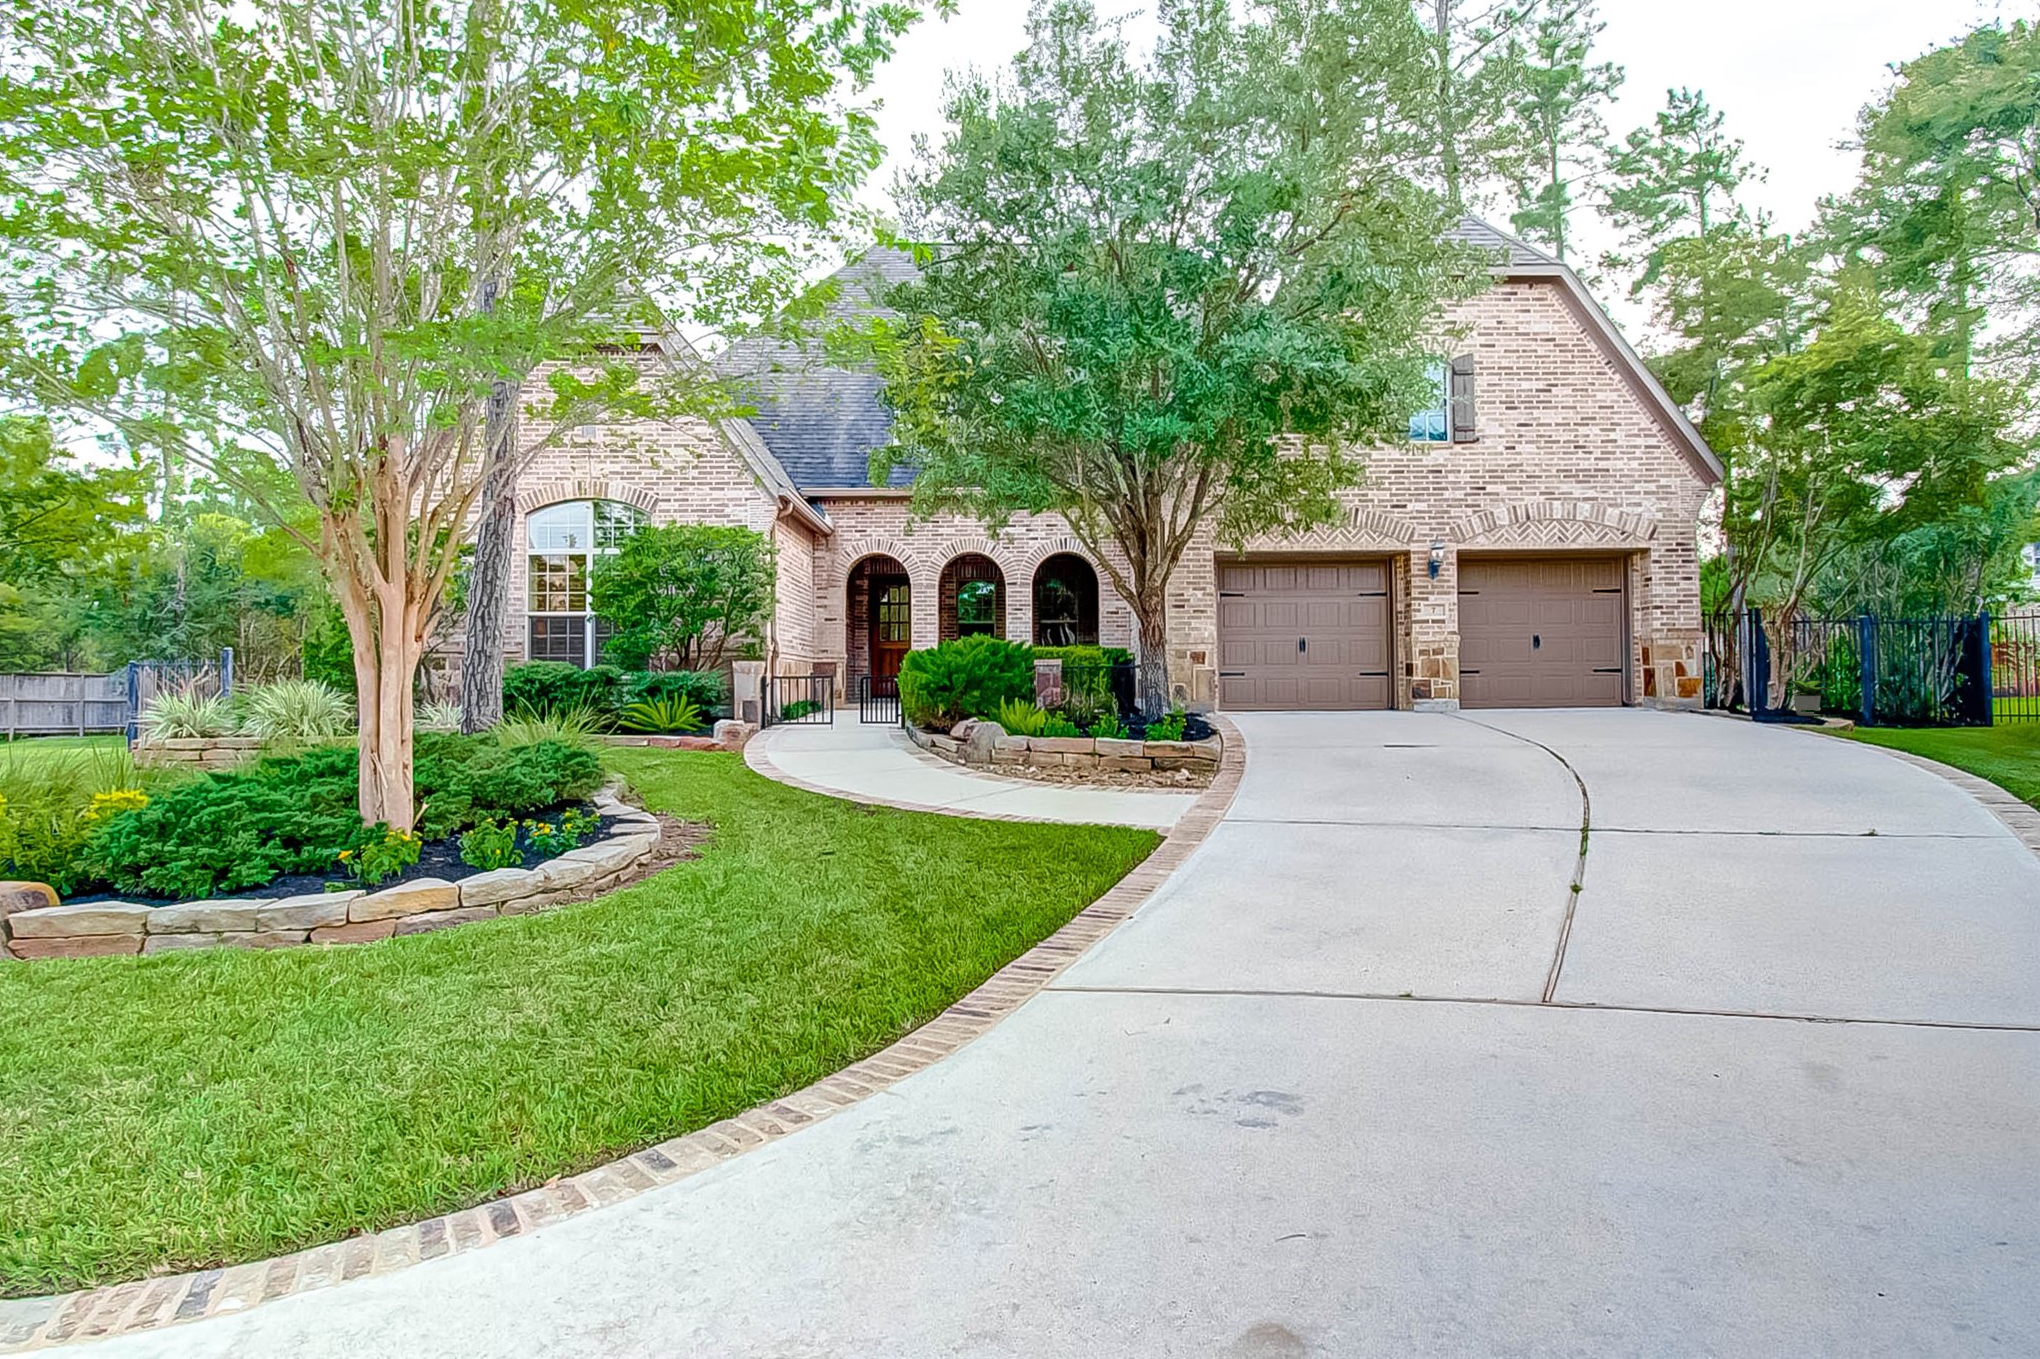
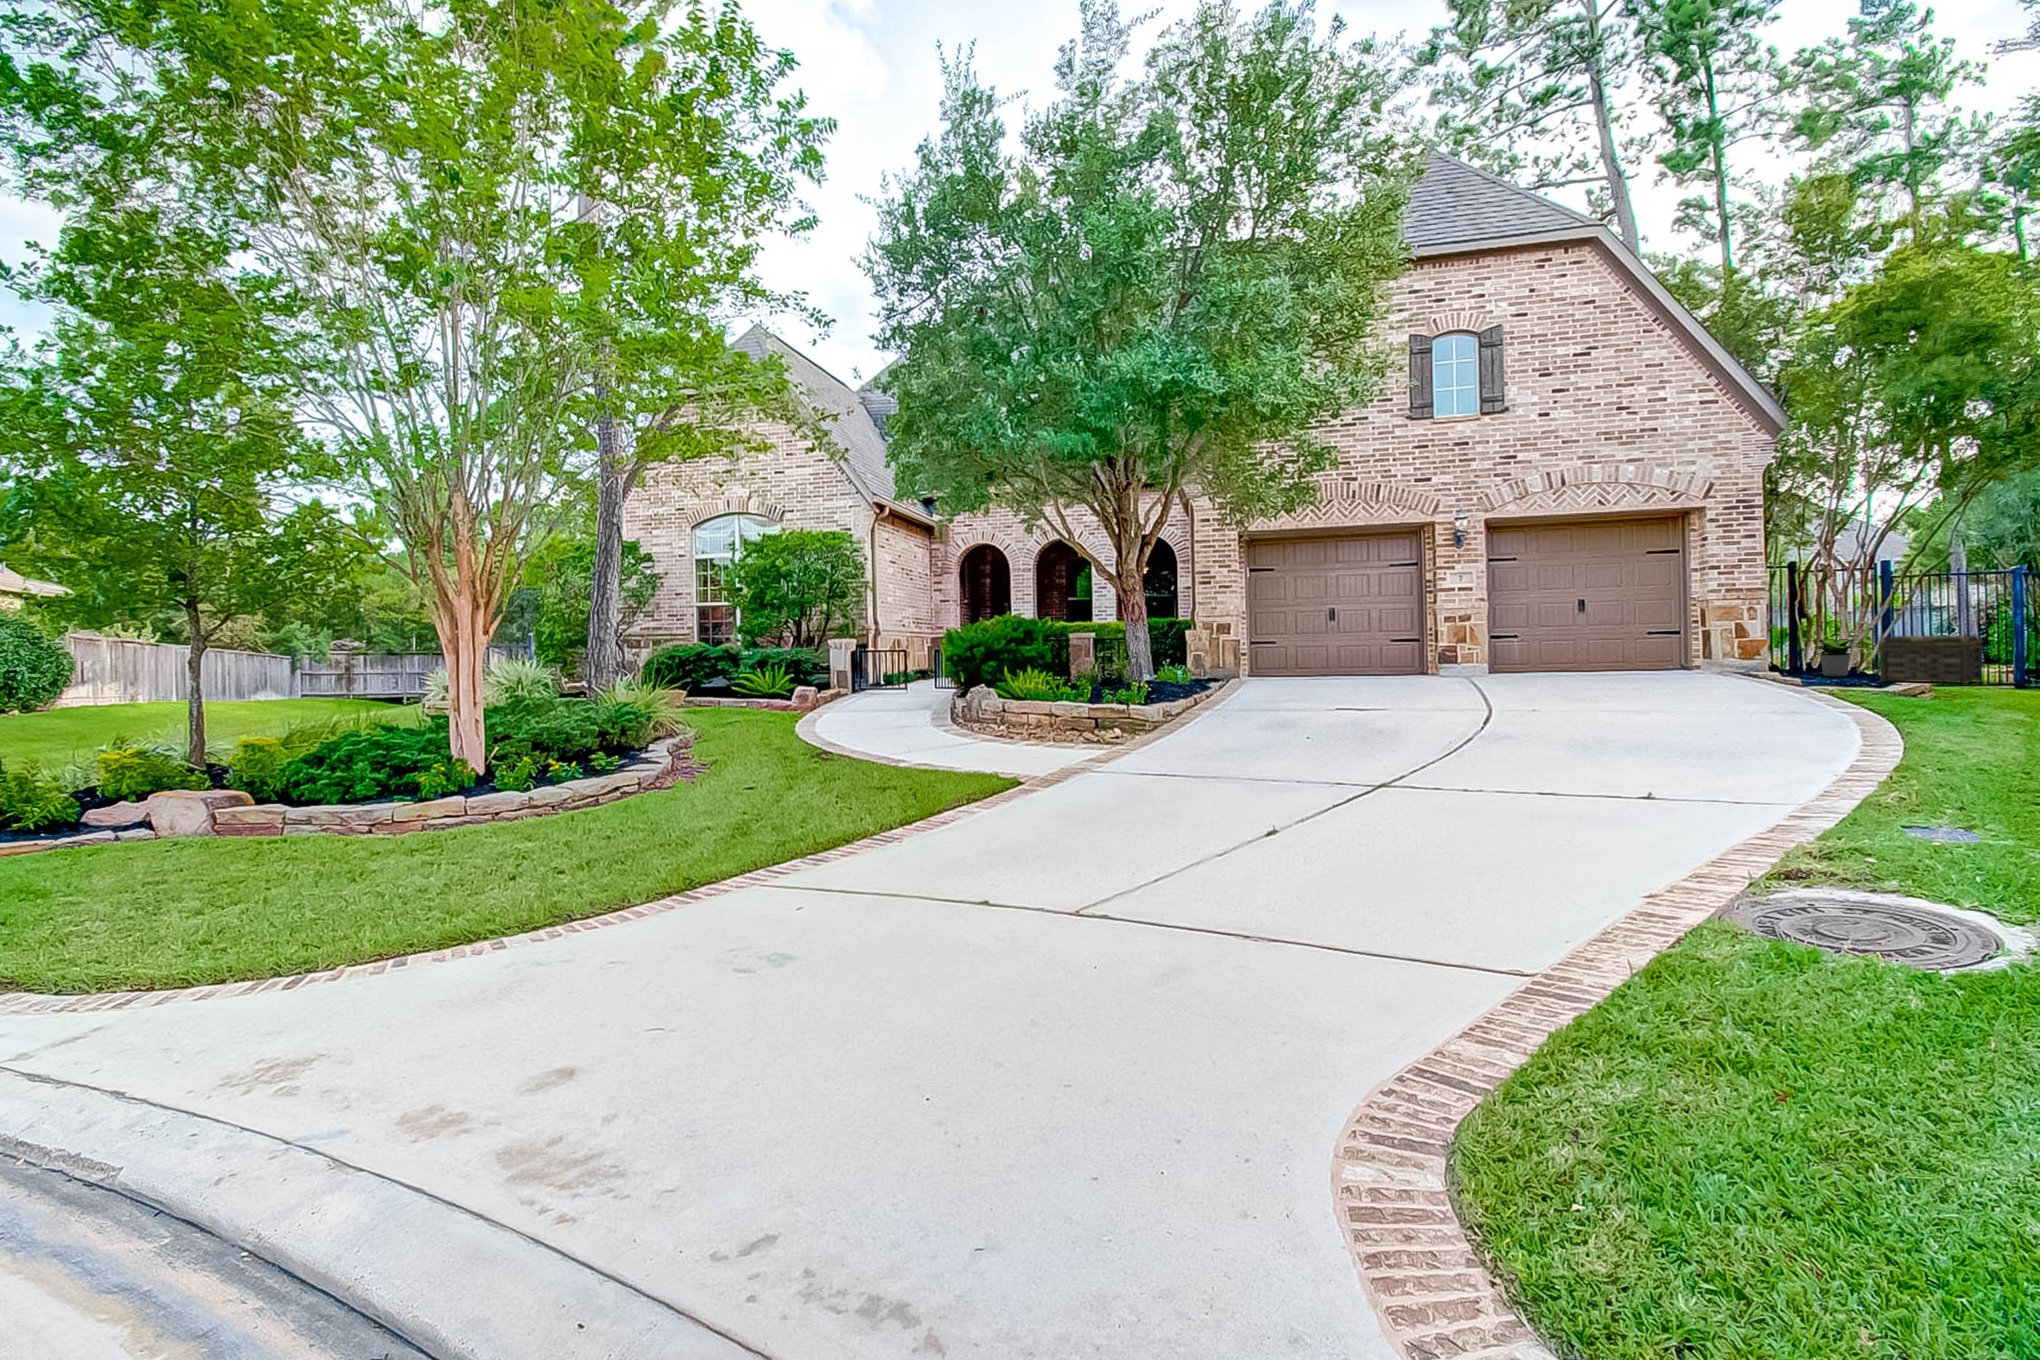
basket: none [1866,676,1953,725] -> present [1878,633,1983,684]

